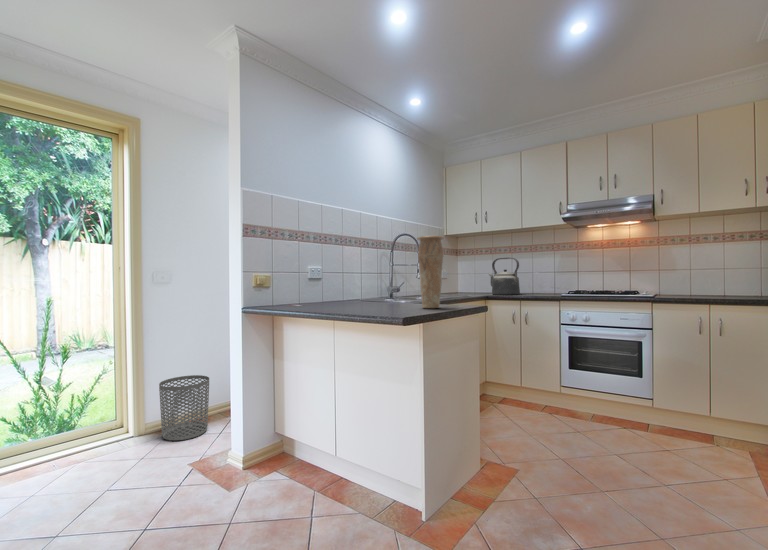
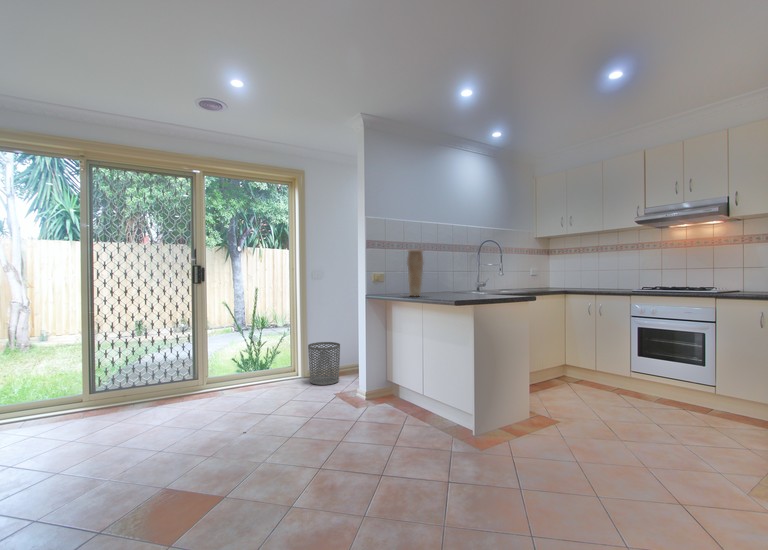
vase: present [417,236,444,308] -> present [407,250,423,296]
kettle: present [489,258,520,295] -> none [571,255,598,288]

